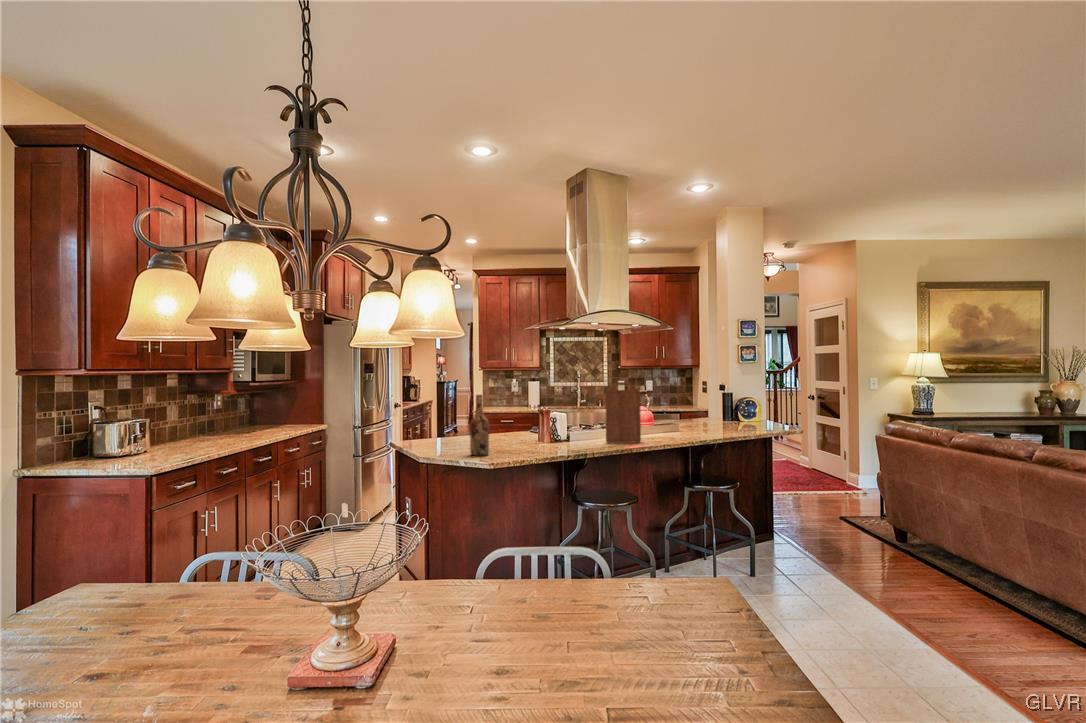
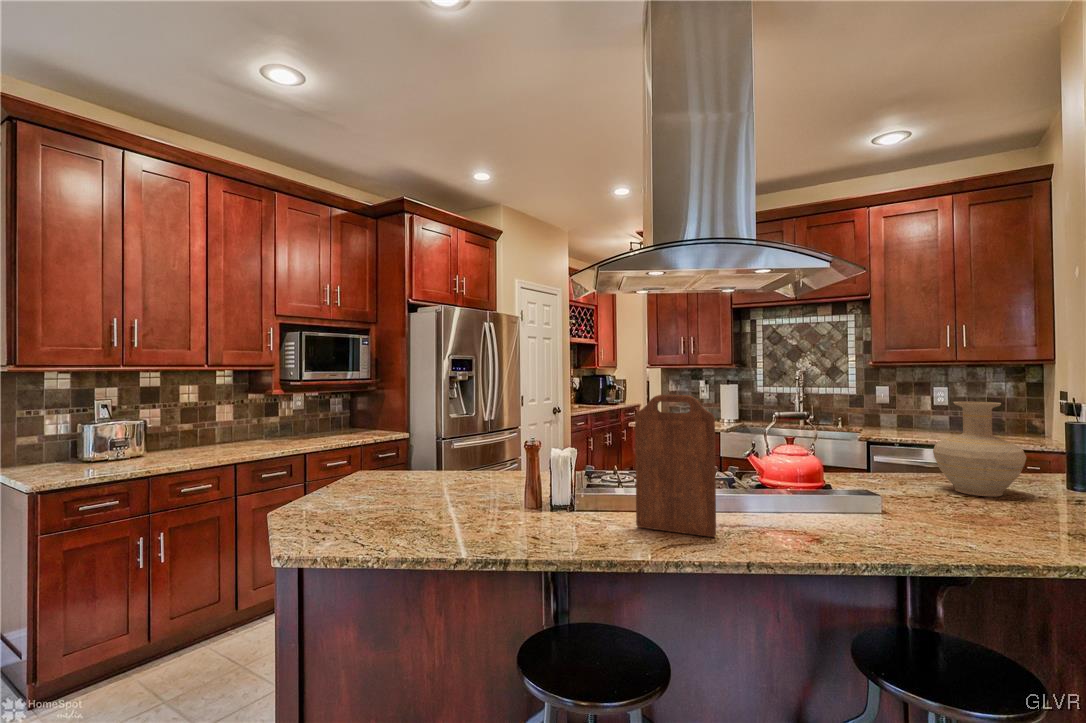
vase: none [682,385,716,426] -> present [933,402,1026,496]
wine bottle: present [470,395,489,456] -> none [327,412,363,529]

